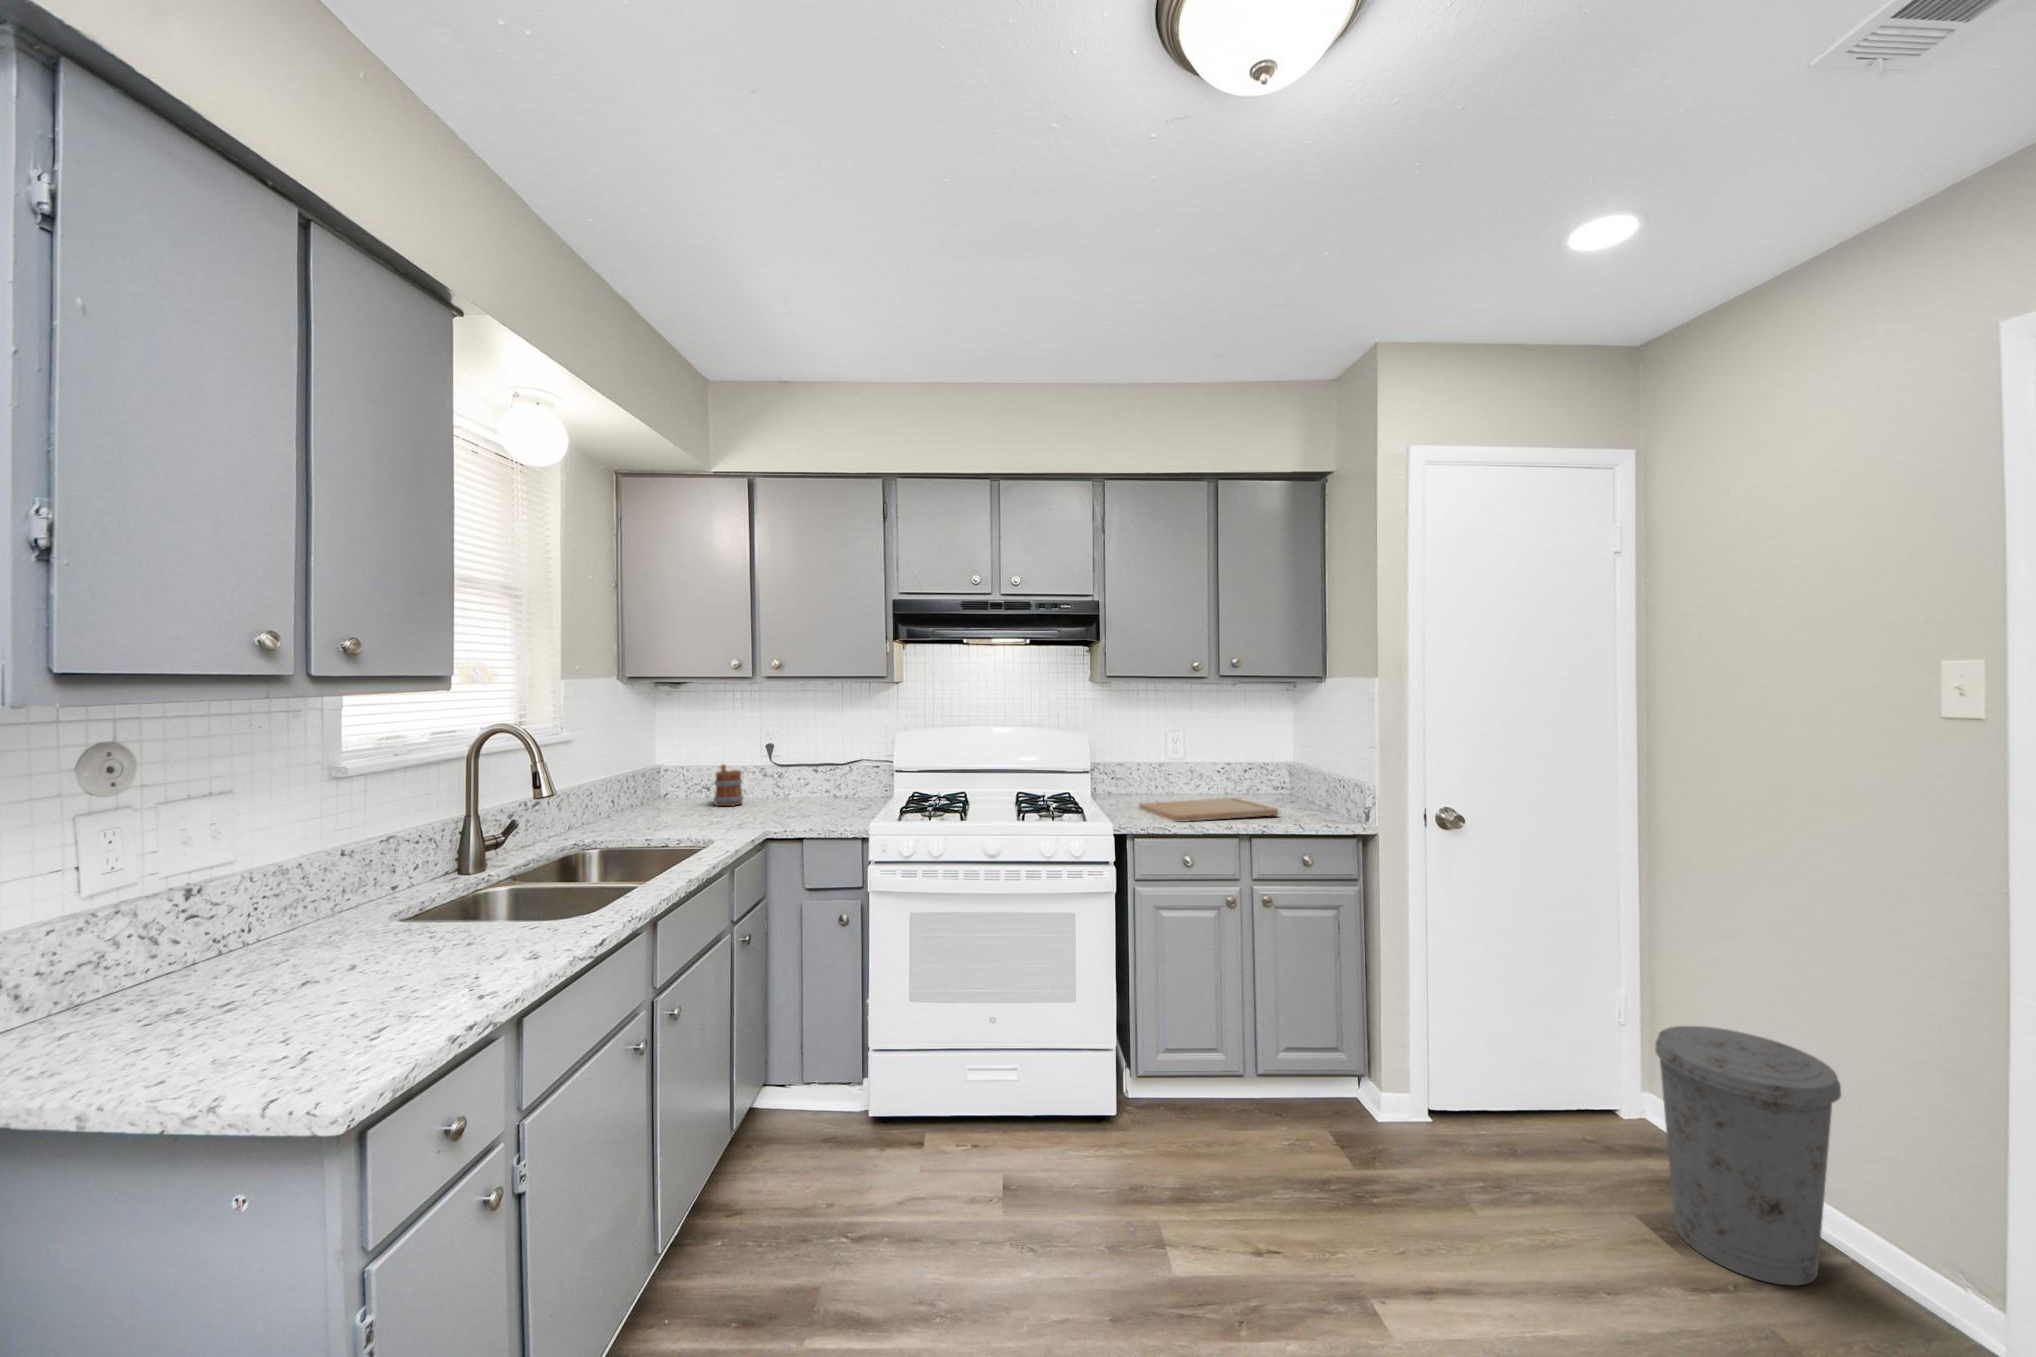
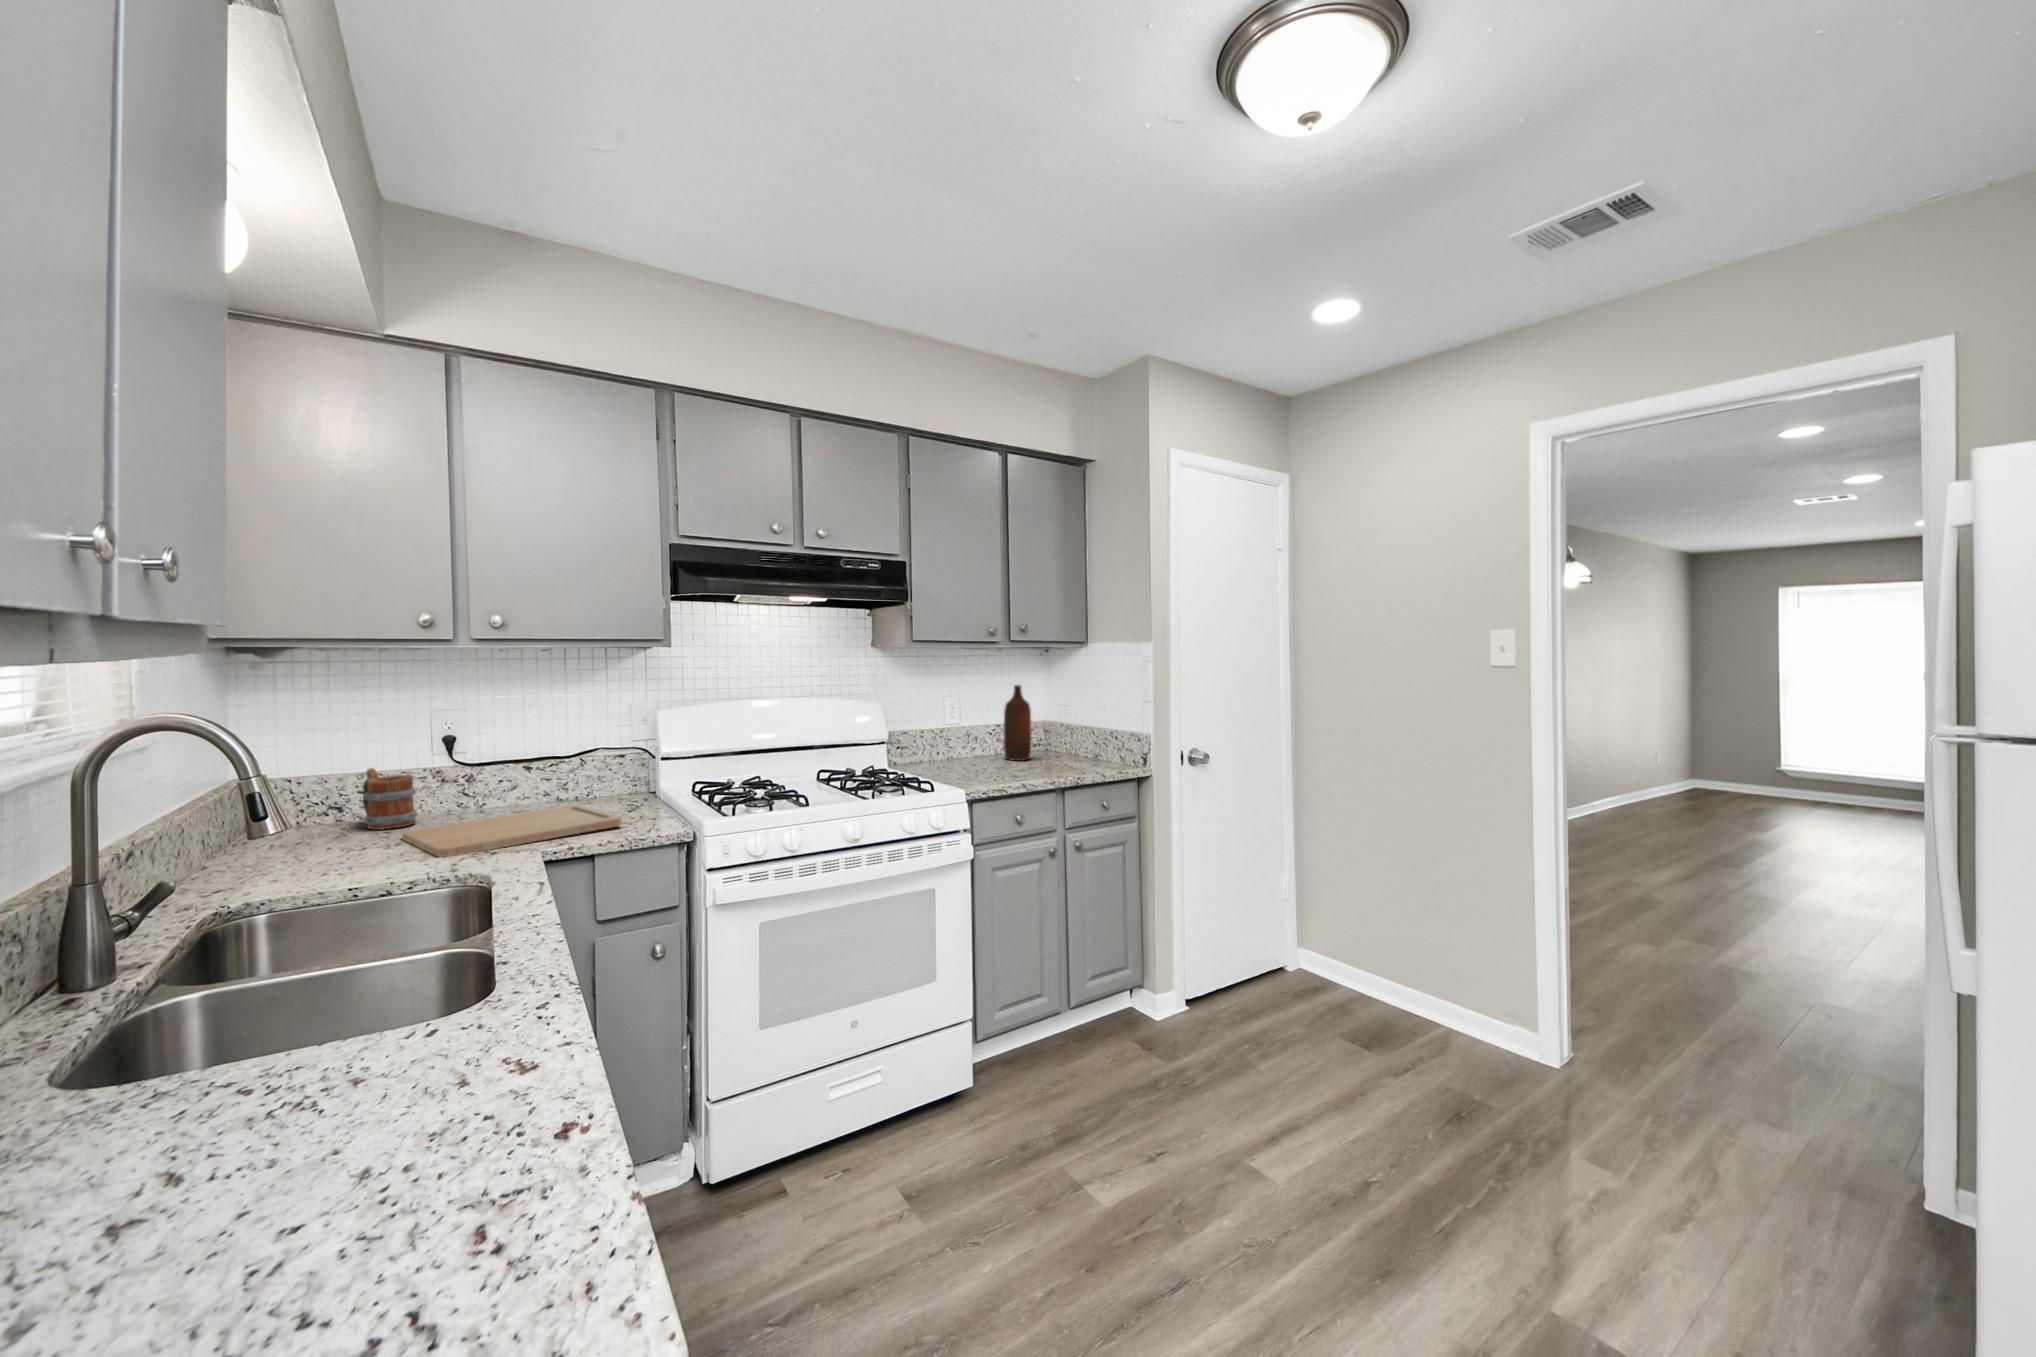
bottle: none [1241,720,1272,801] -> present [1004,685,1031,761]
cutting board: present [1139,798,1278,822] -> present [402,805,622,857]
trash can: present [1655,1026,1841,1285] -> none [1346,891,1450,1052]

